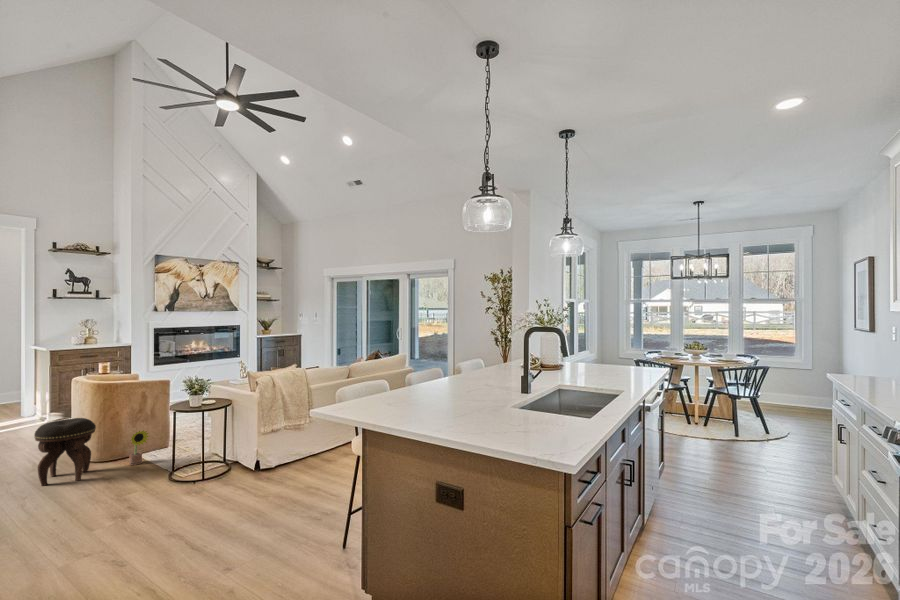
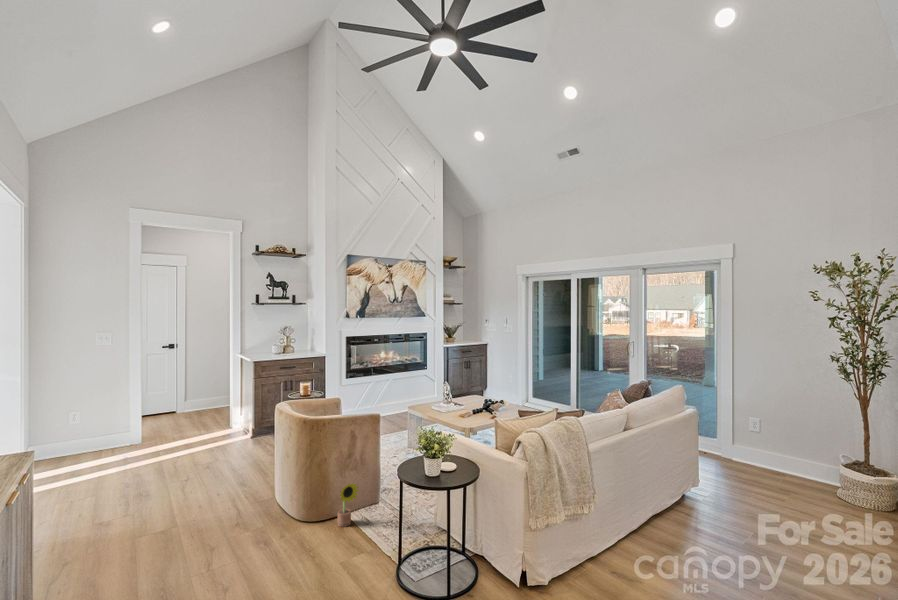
footstool: present [34,418,96,486] -> none [240,462,302,551]

